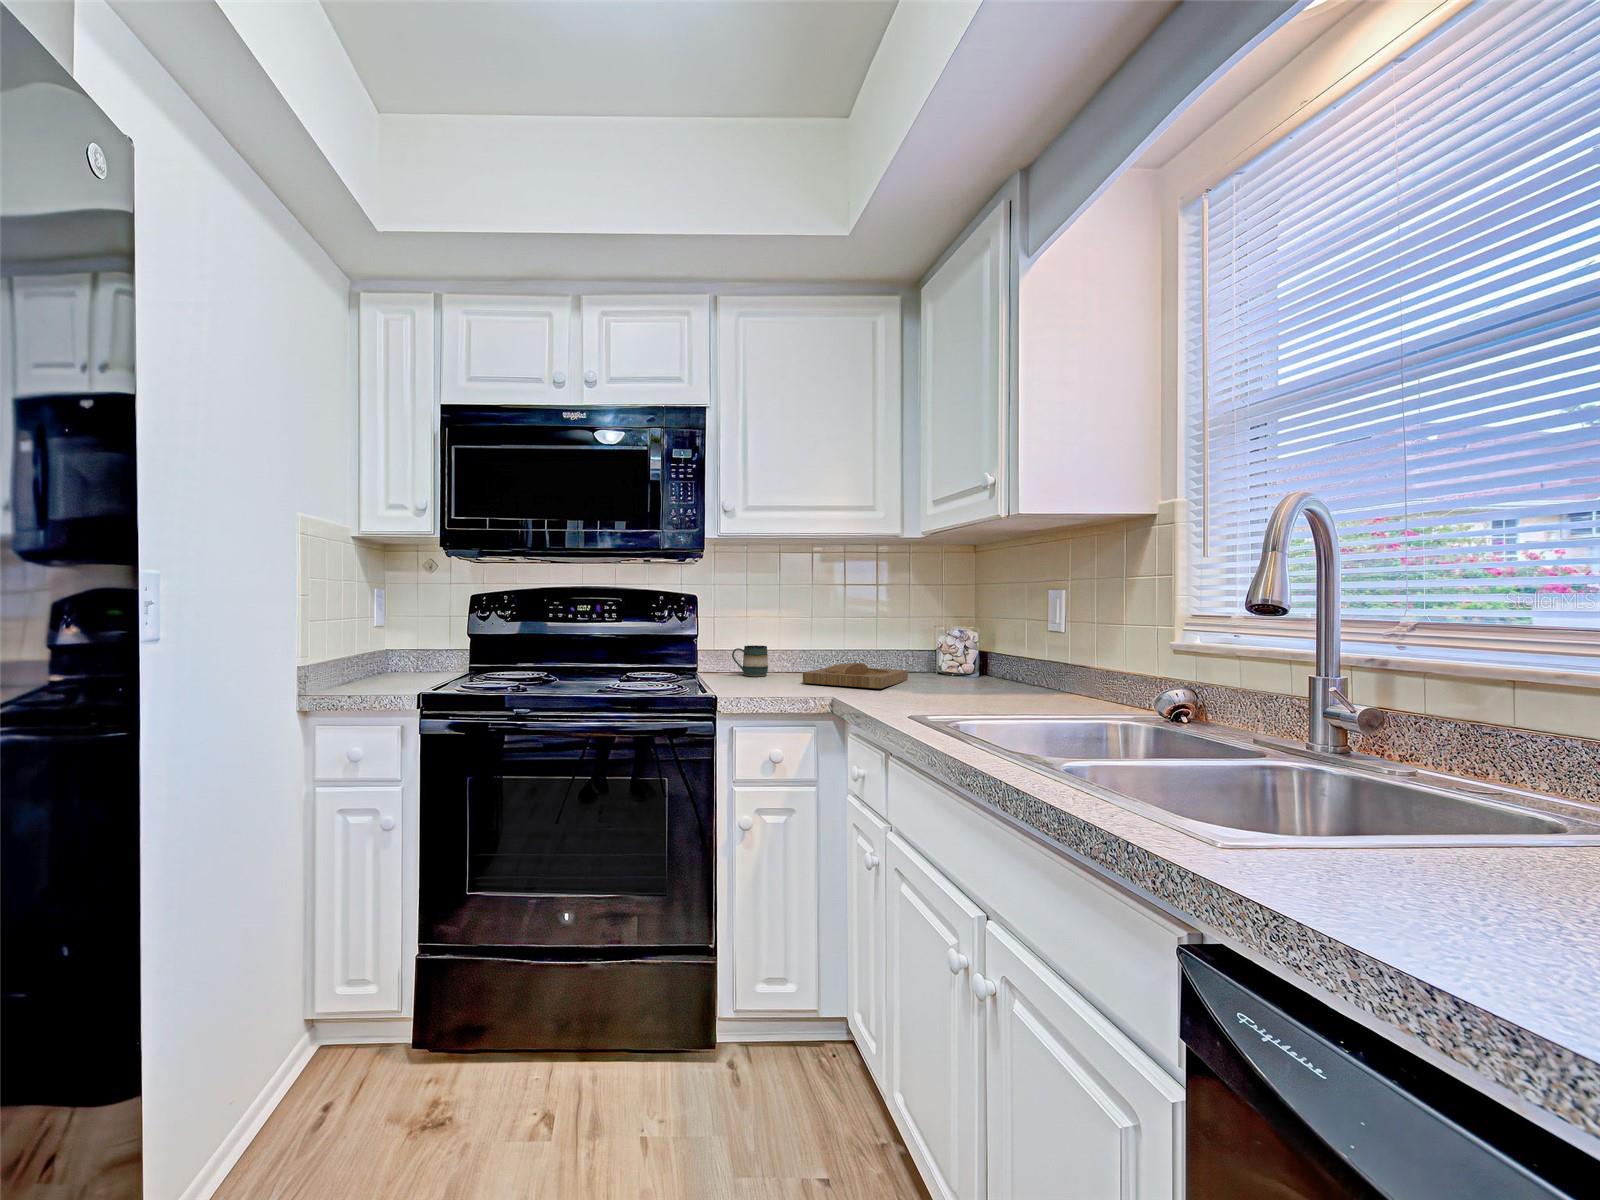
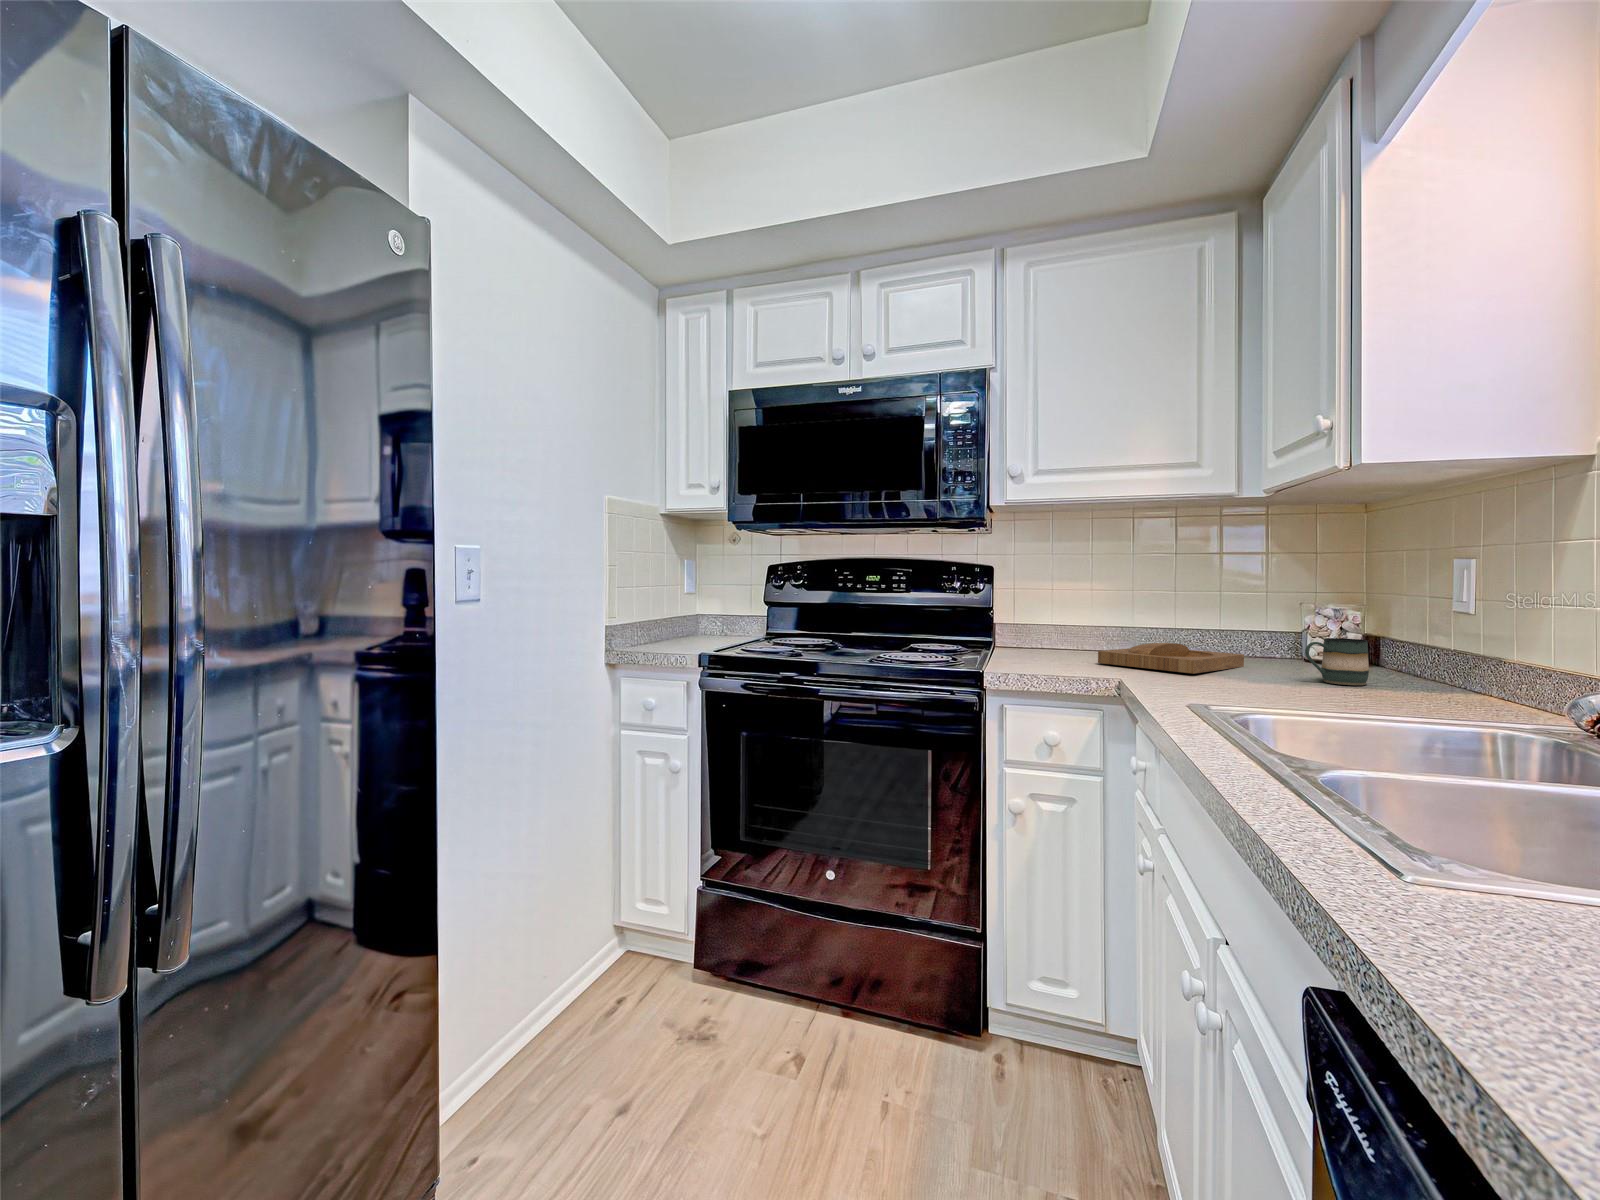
mug: present [732,645,768,676] -> present [1305,638,1369,685]

